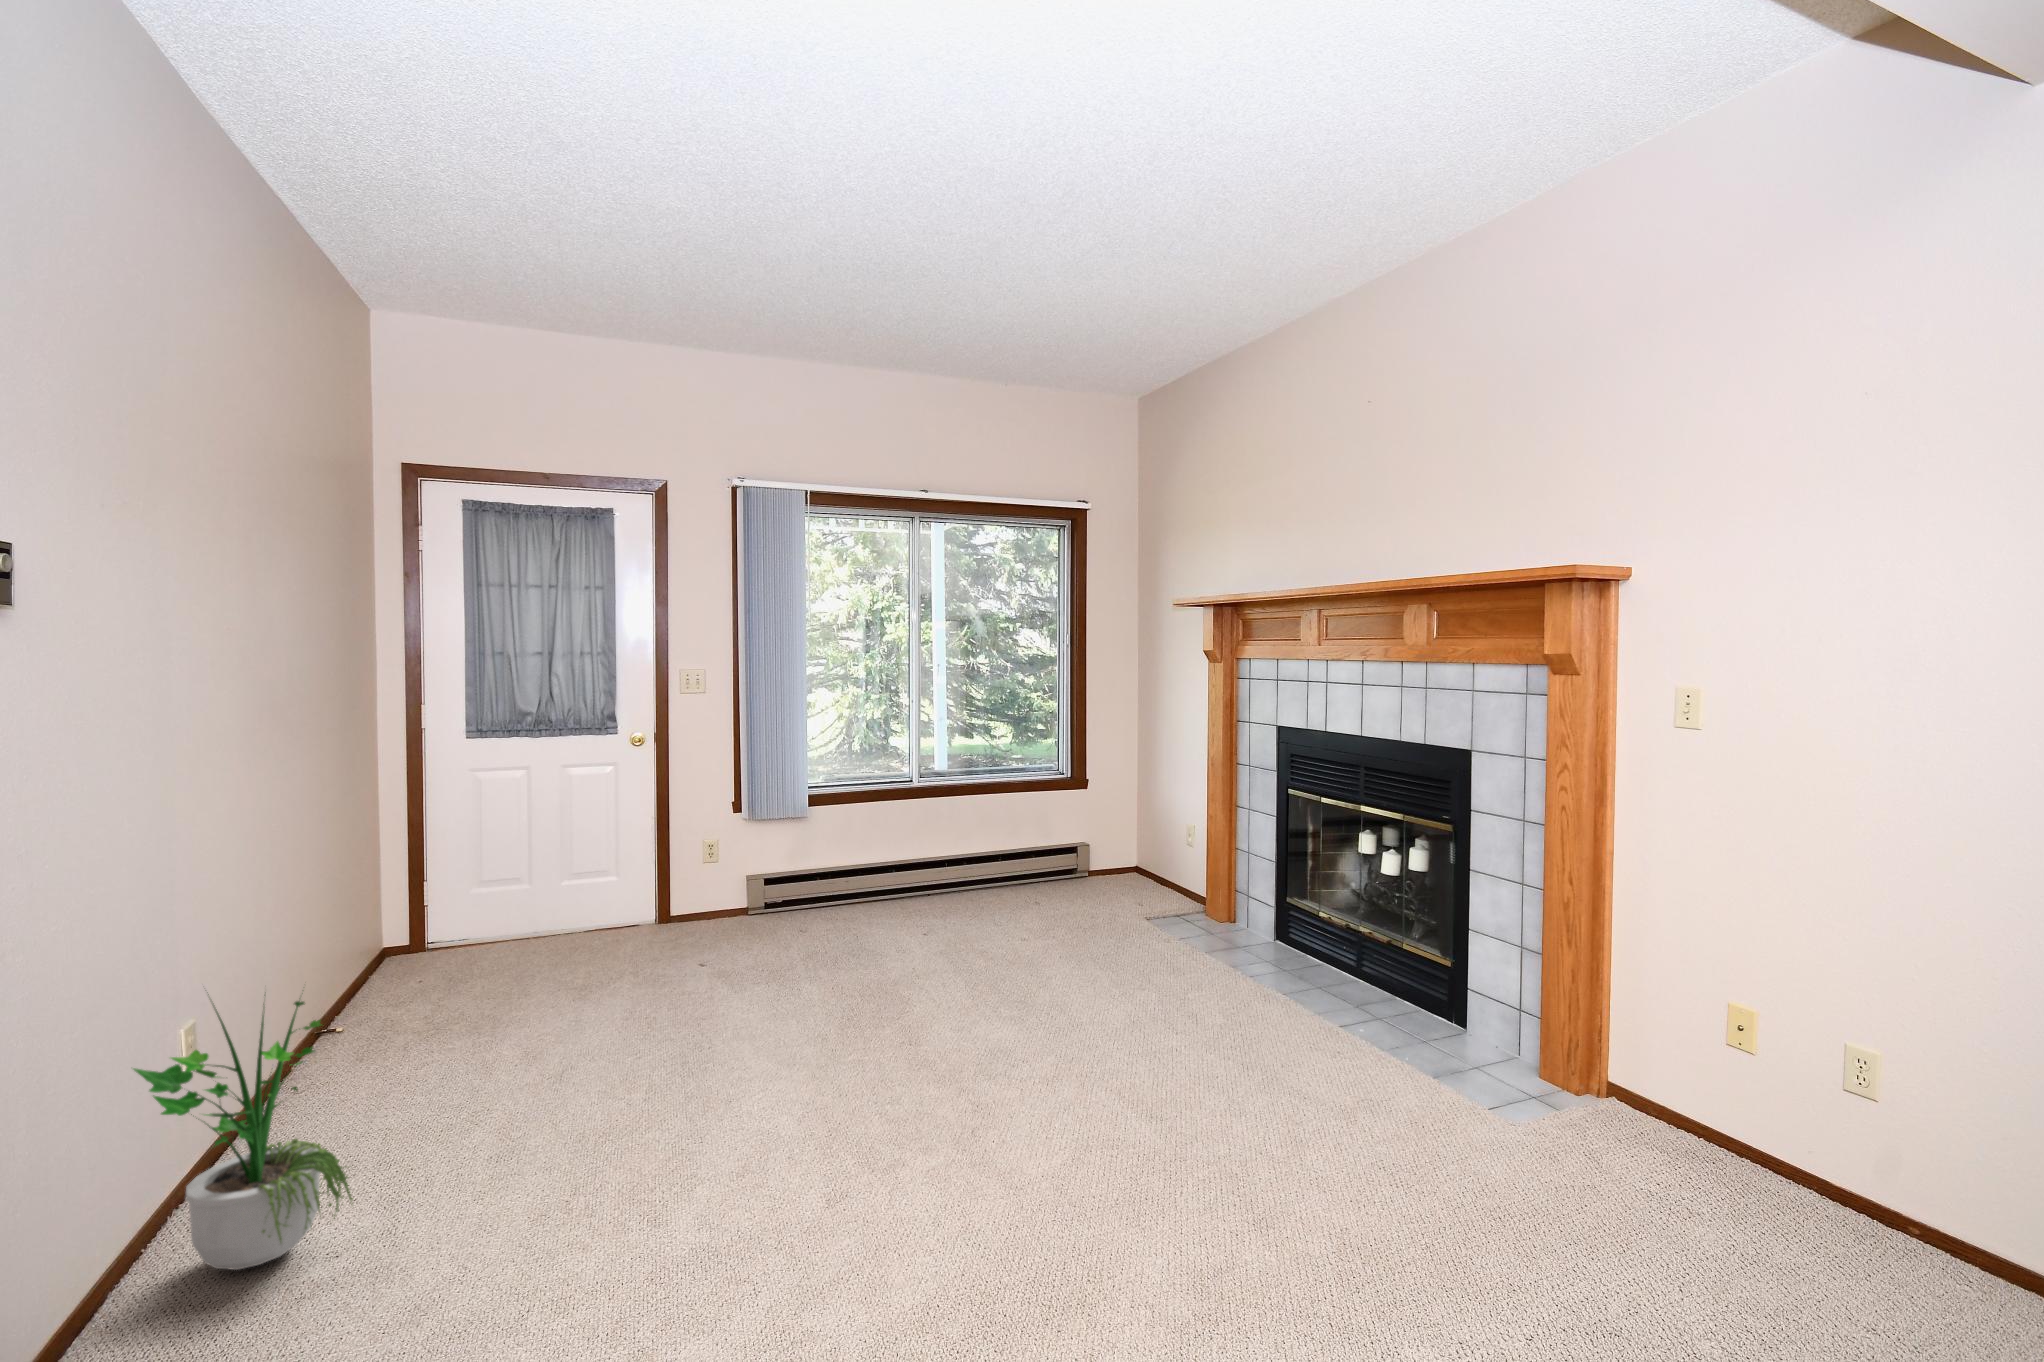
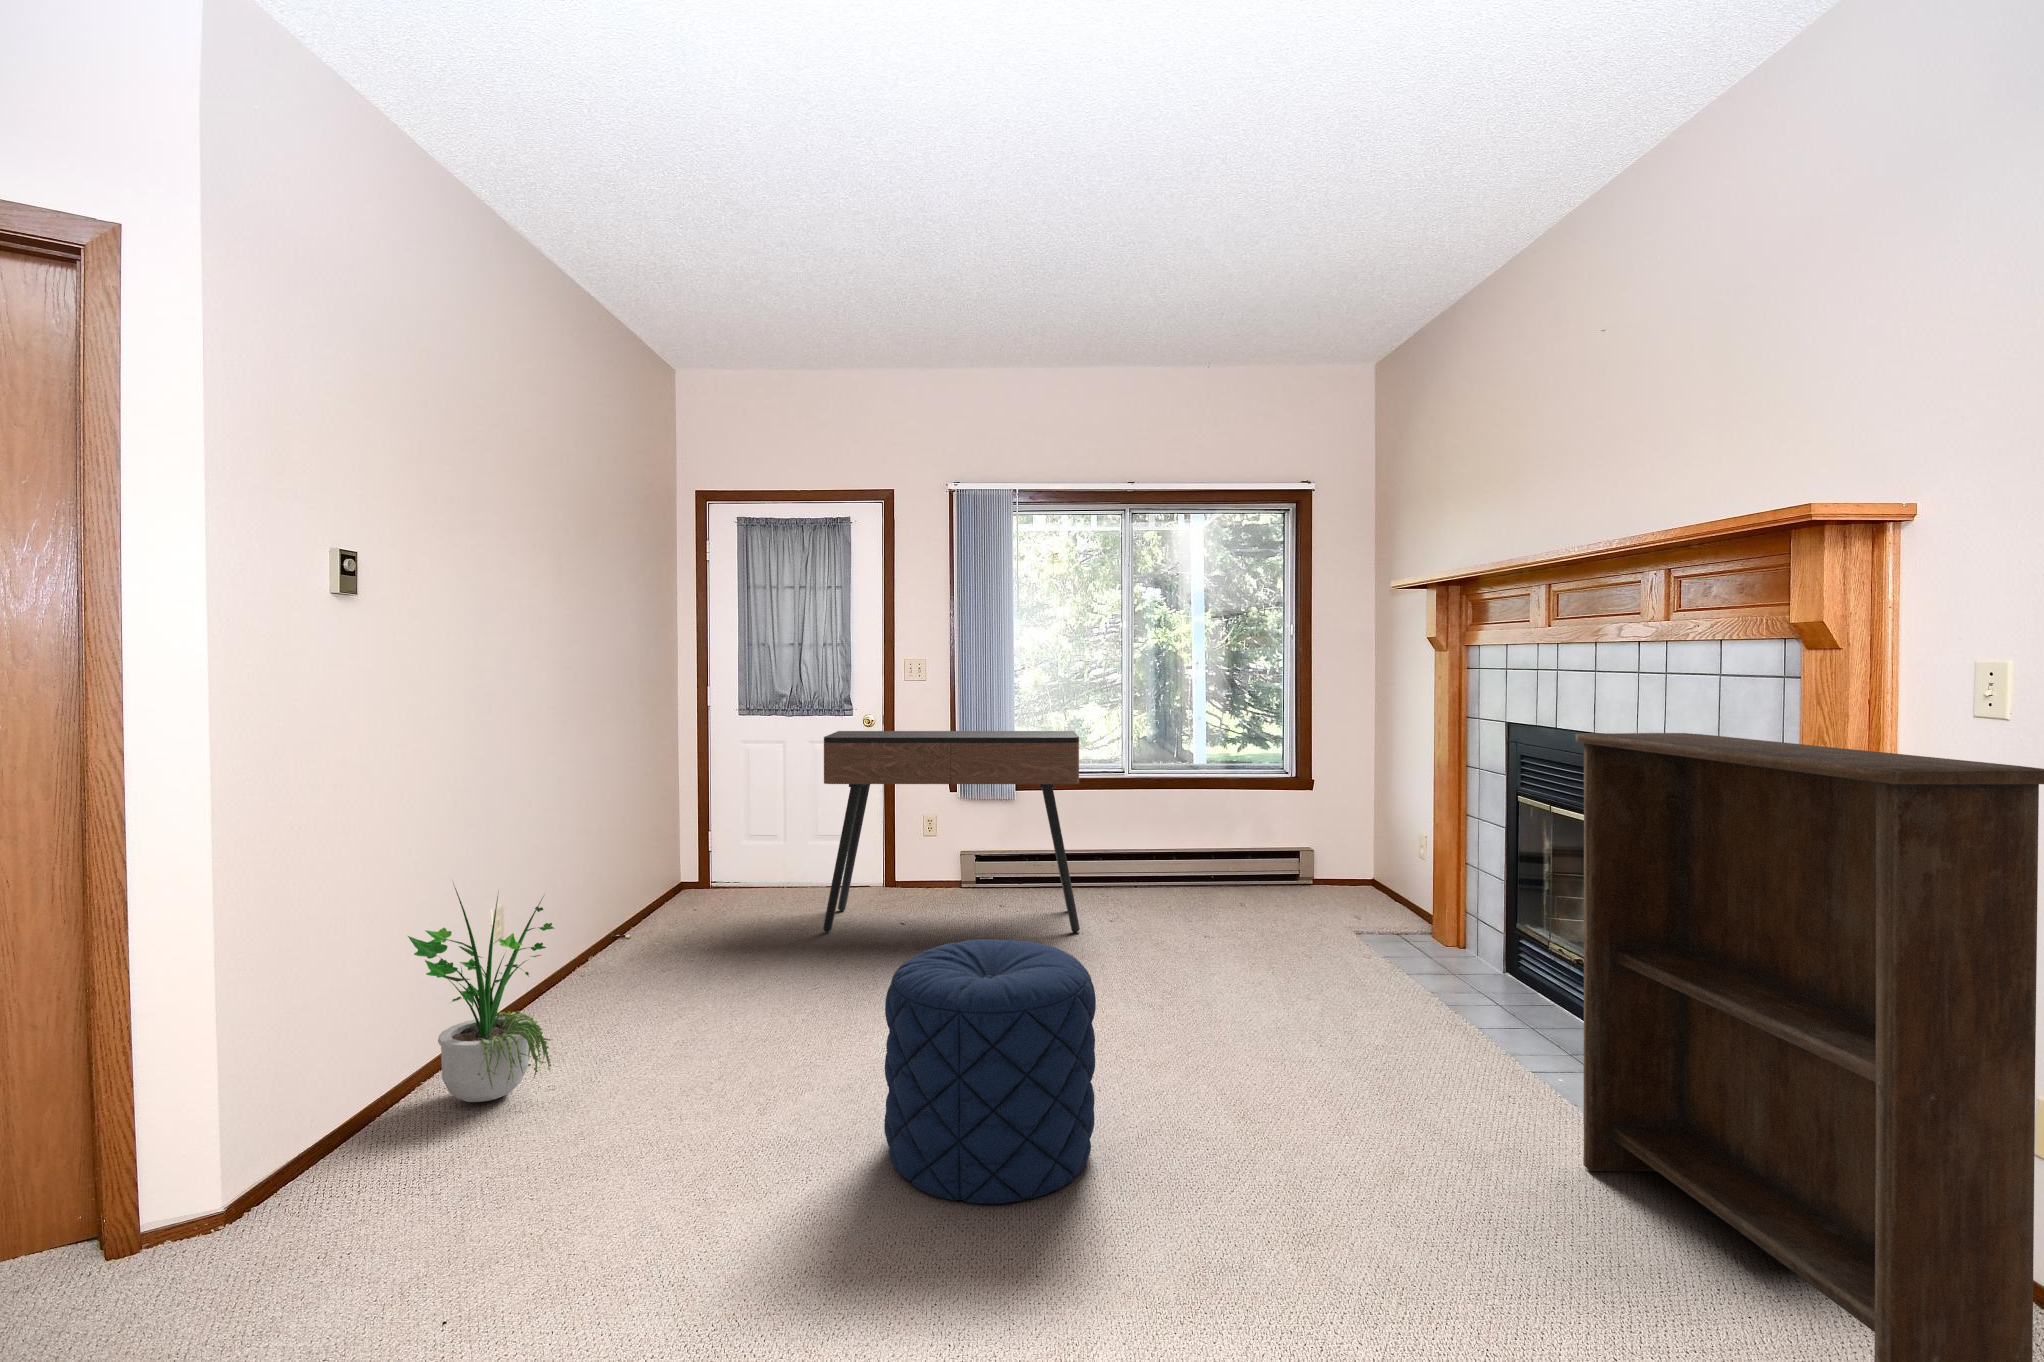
bookshelf: none [1407,741,1773,1257] -> present [1576,733,2044,1362]
console table: none [608,742,893,978] -> present [823,731,1080,933]
pouf: none [817,973,1033,1254] -> present [884,939,1096,1204]

